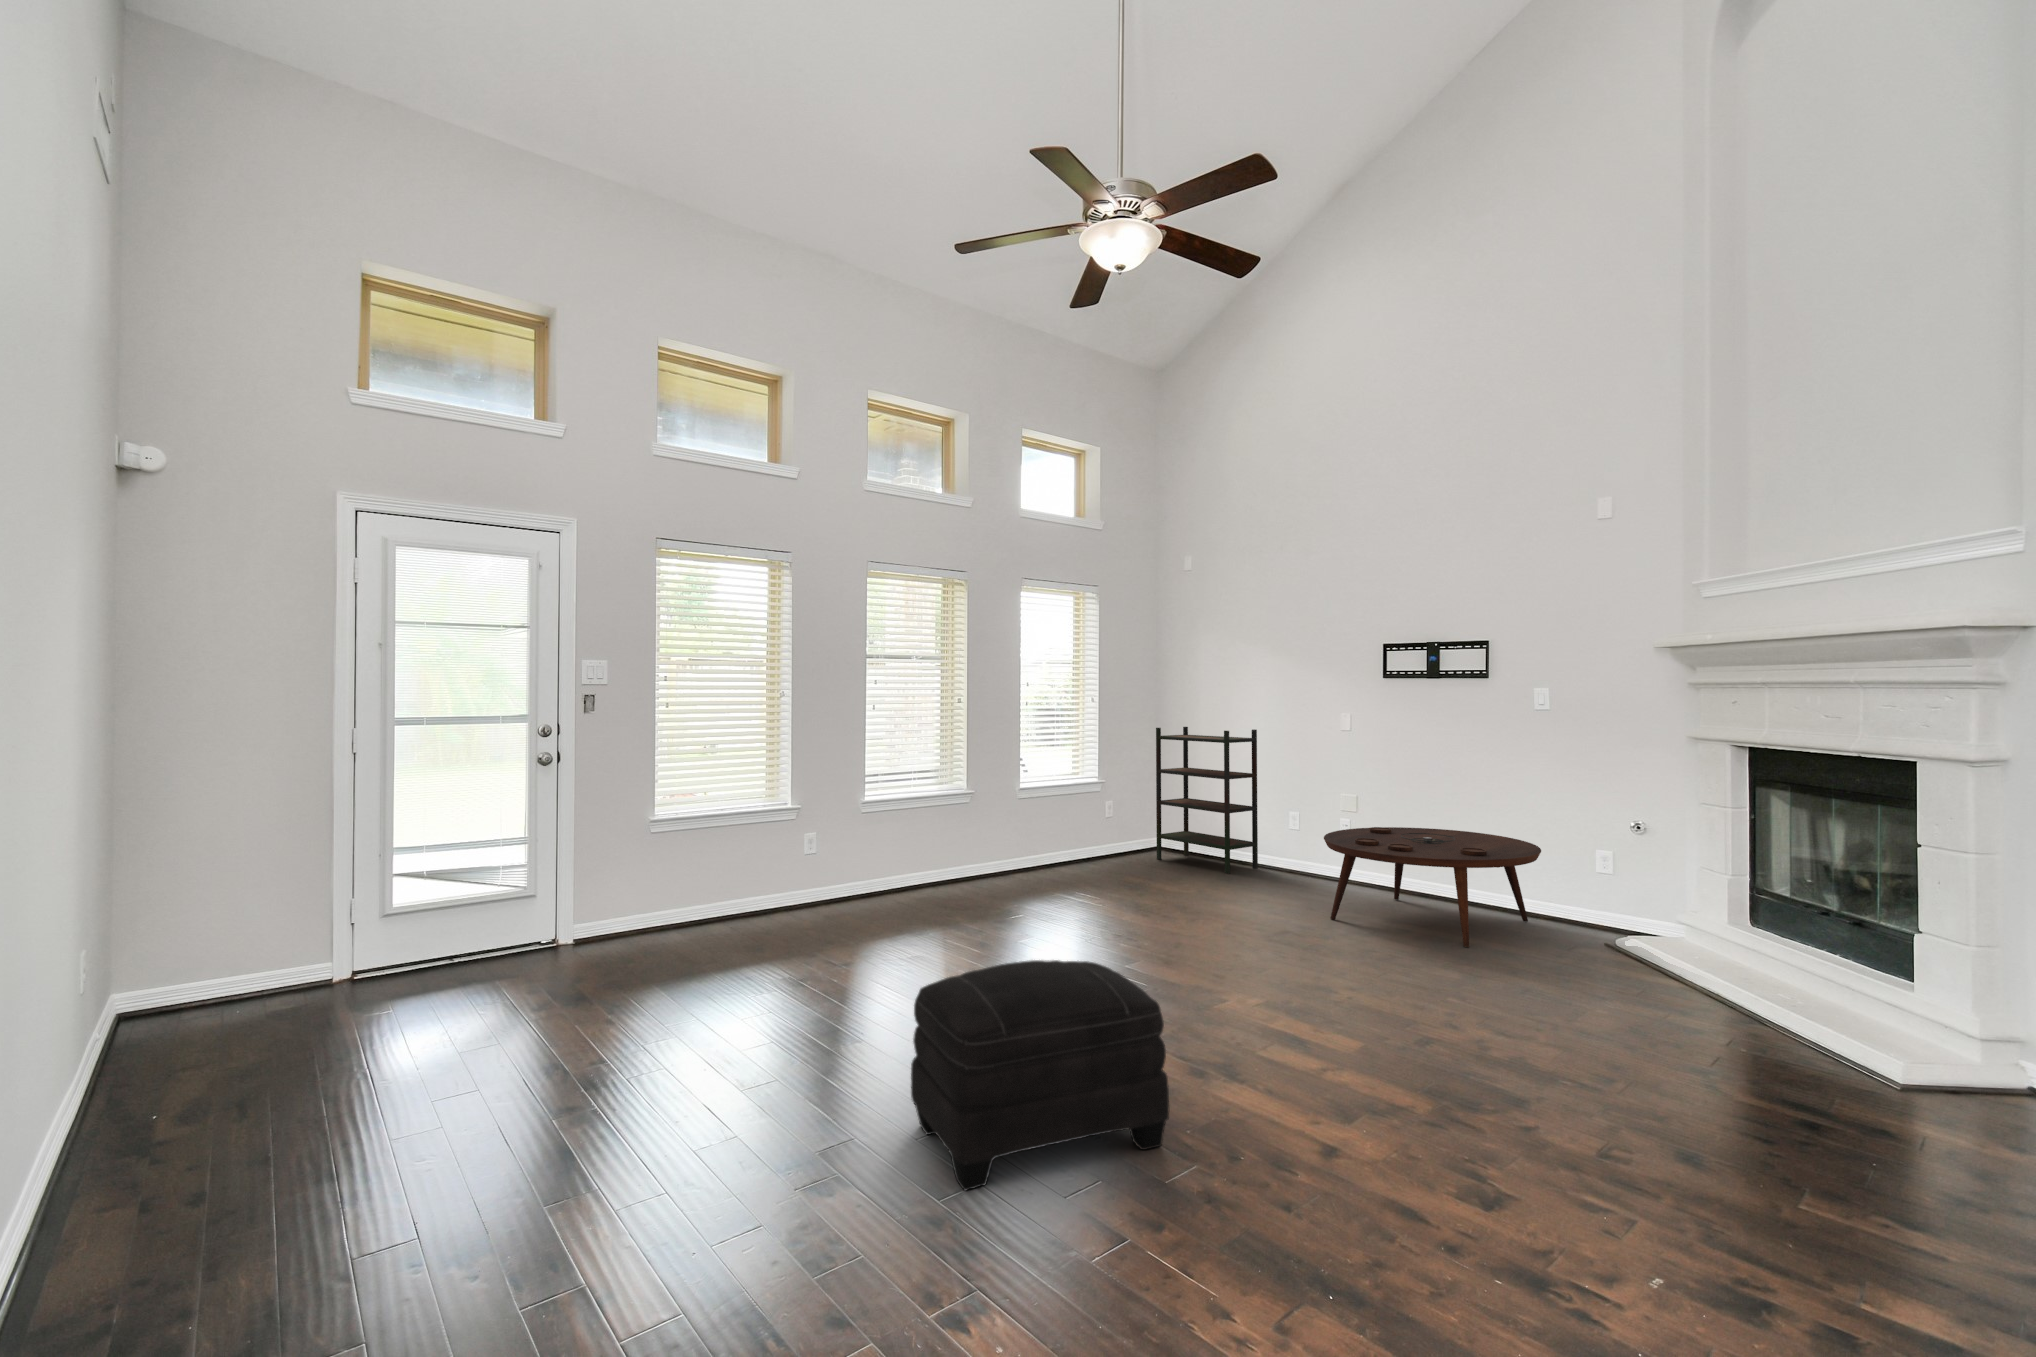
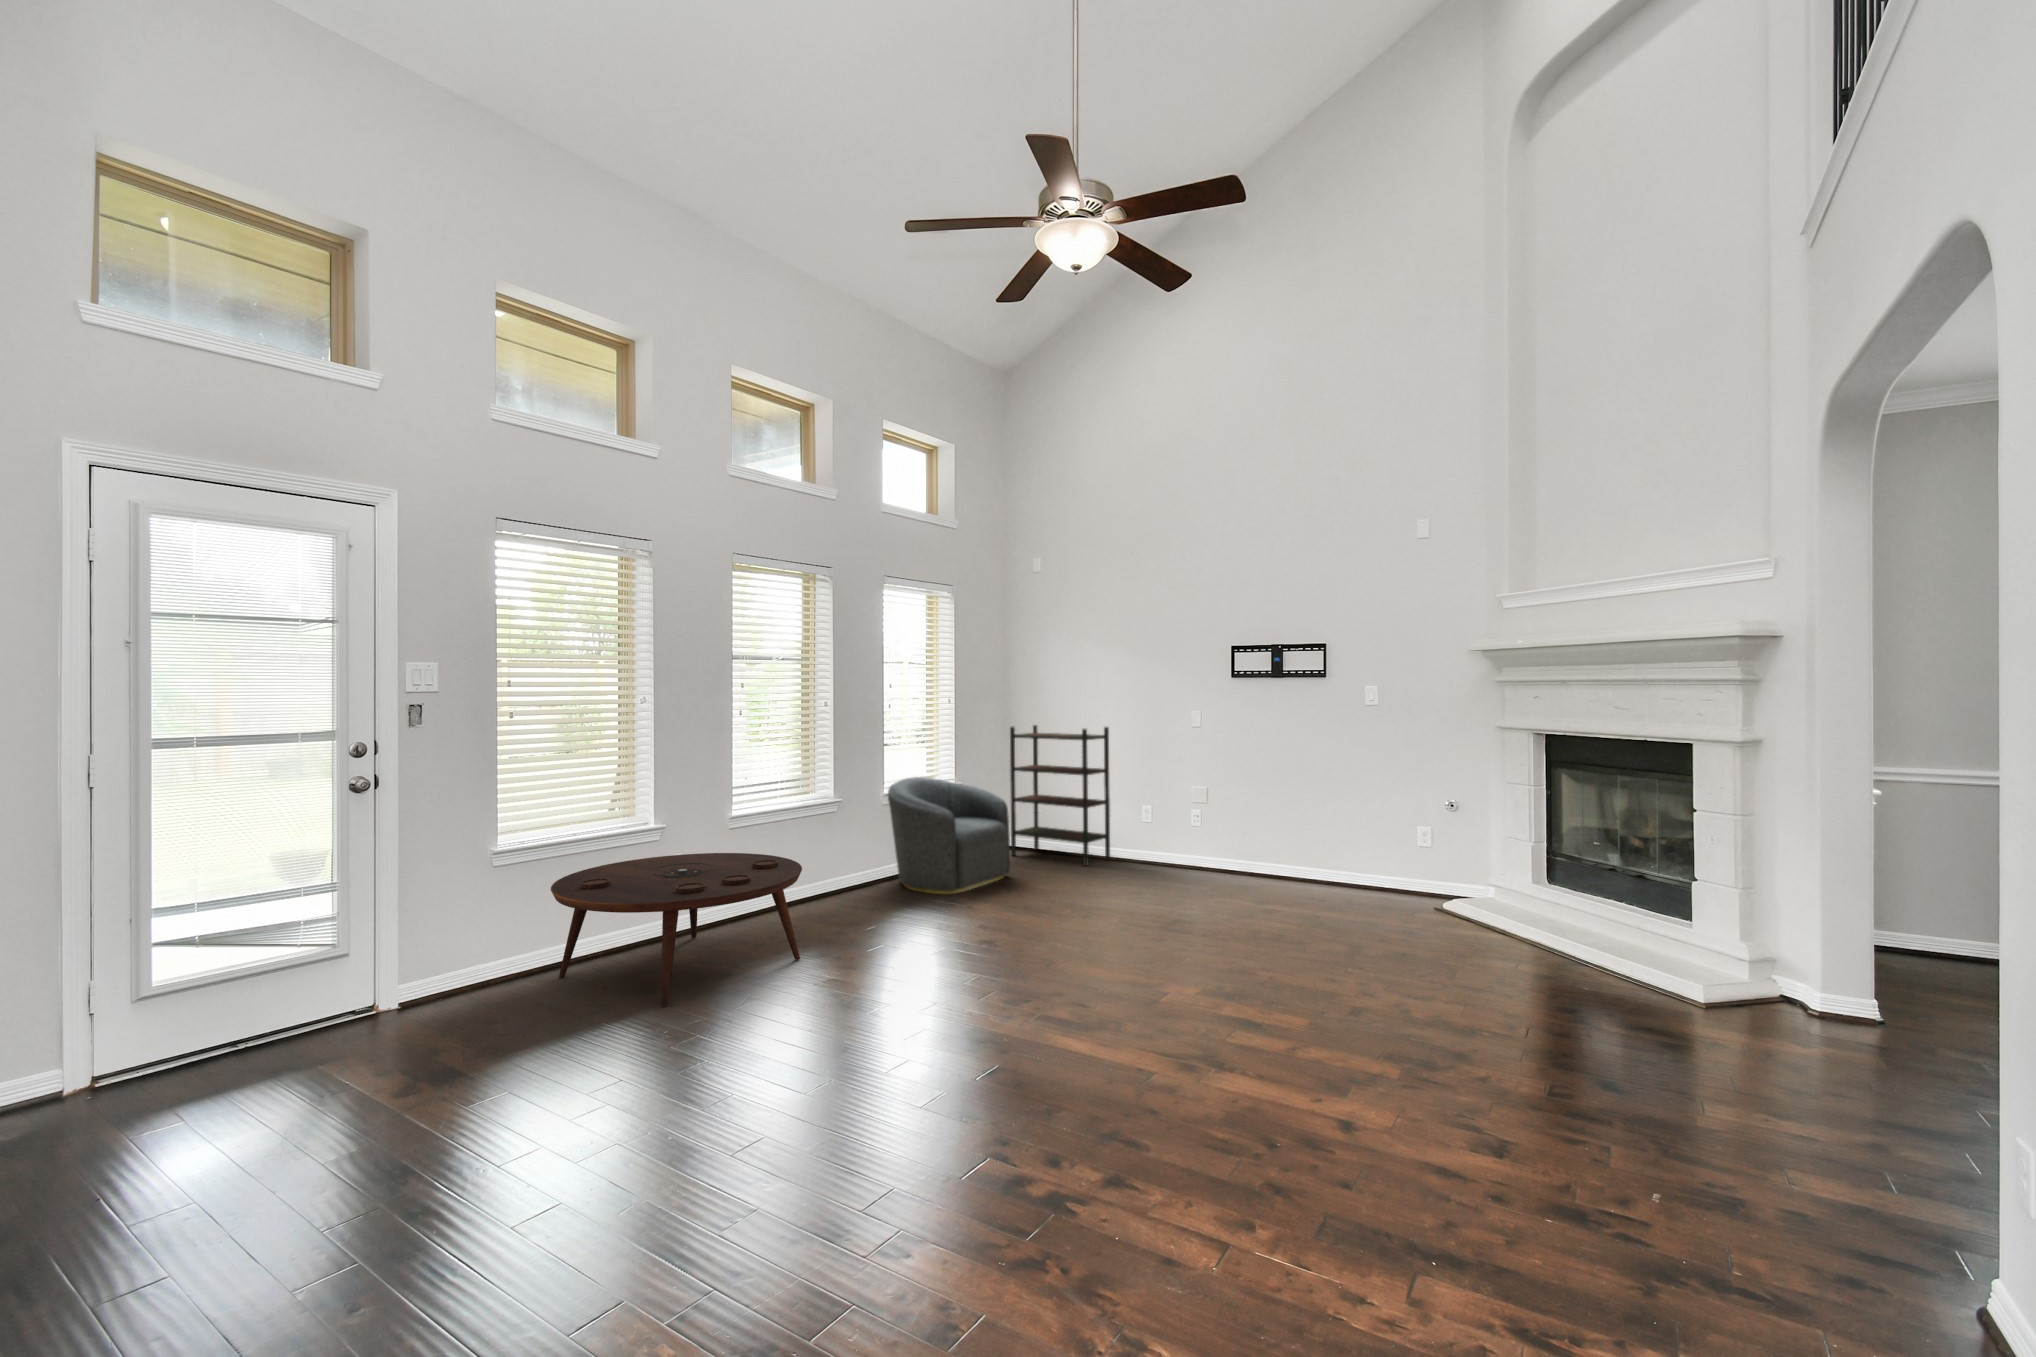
armchair: none [1020,775,1142,891] -> present [888,777,1010,894]
coffee table: present [1324,827,1541,947] -> present [551,853,802,1007]
ottoman: present [911,960,1169,1190] -> none [950,978,1220,1244]

